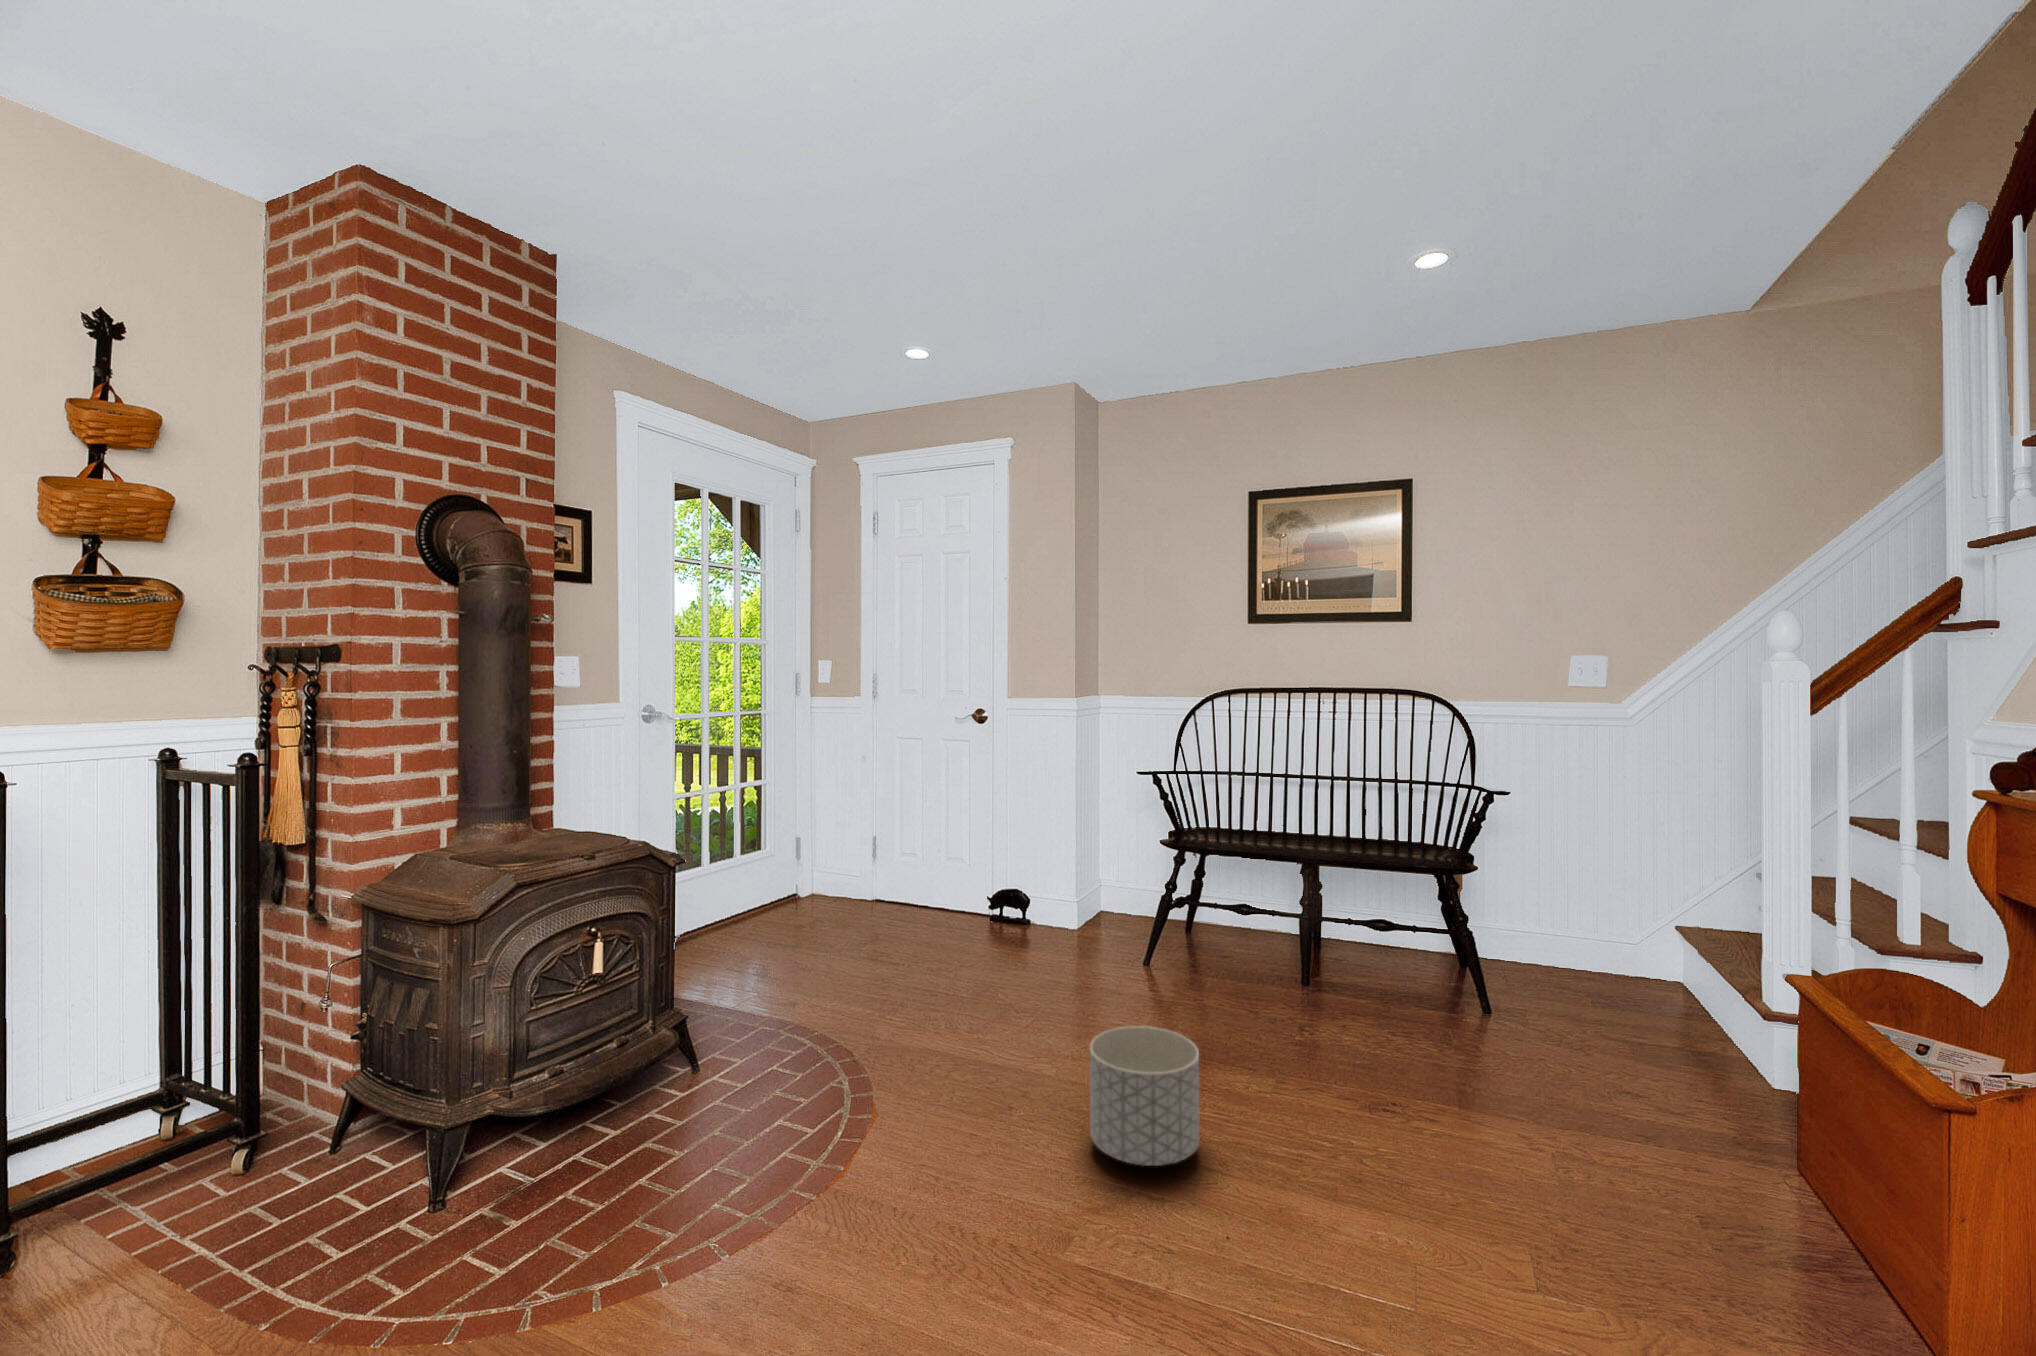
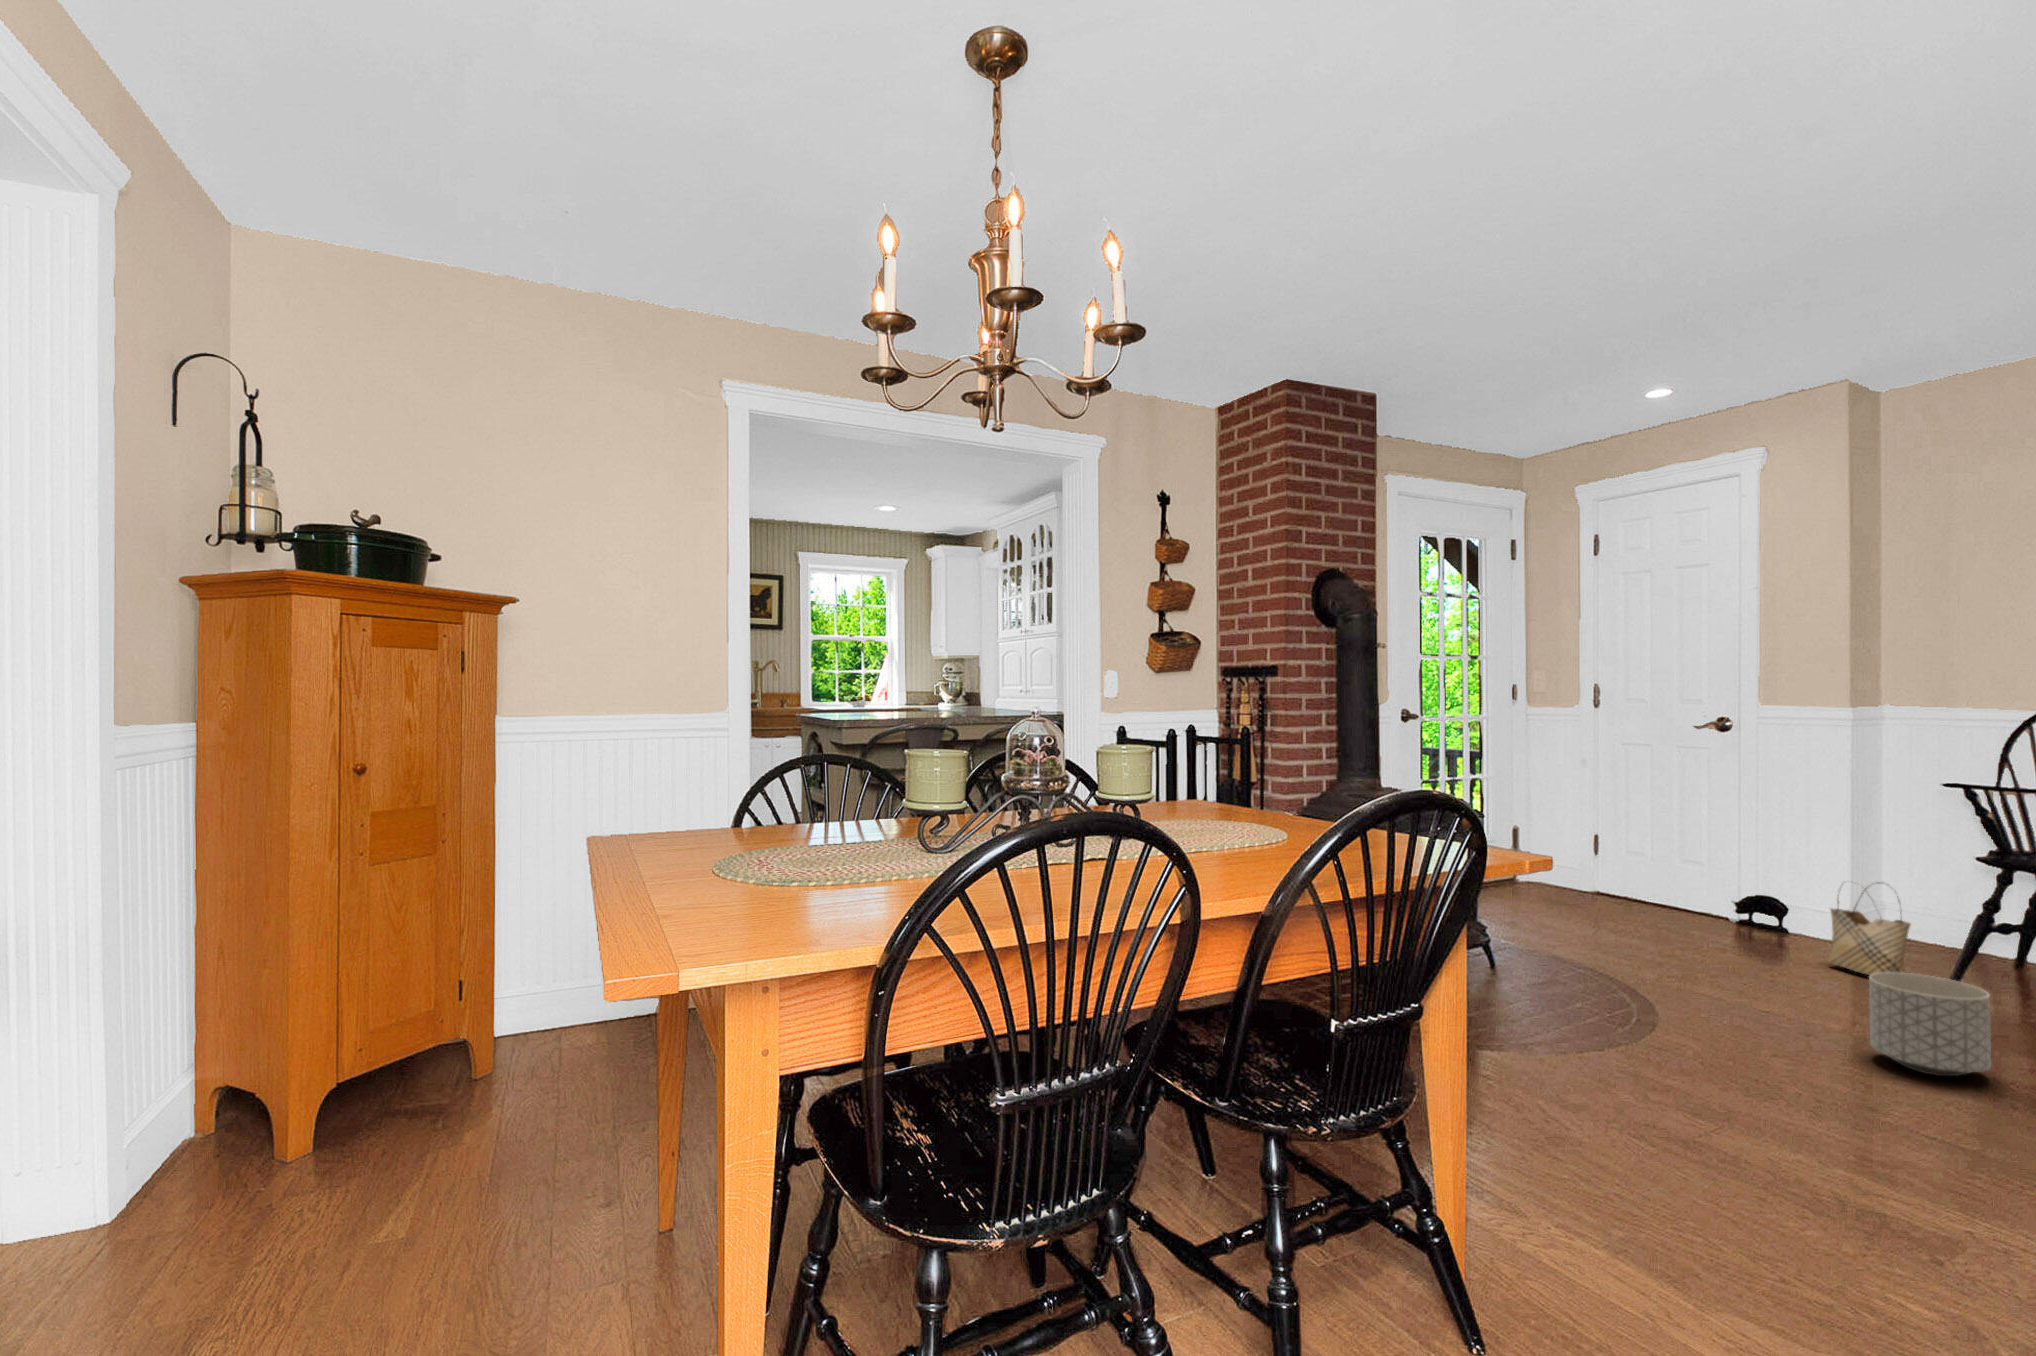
woven basket: none [1052,883,1118,988] -> present [1829,888,1910,975]

